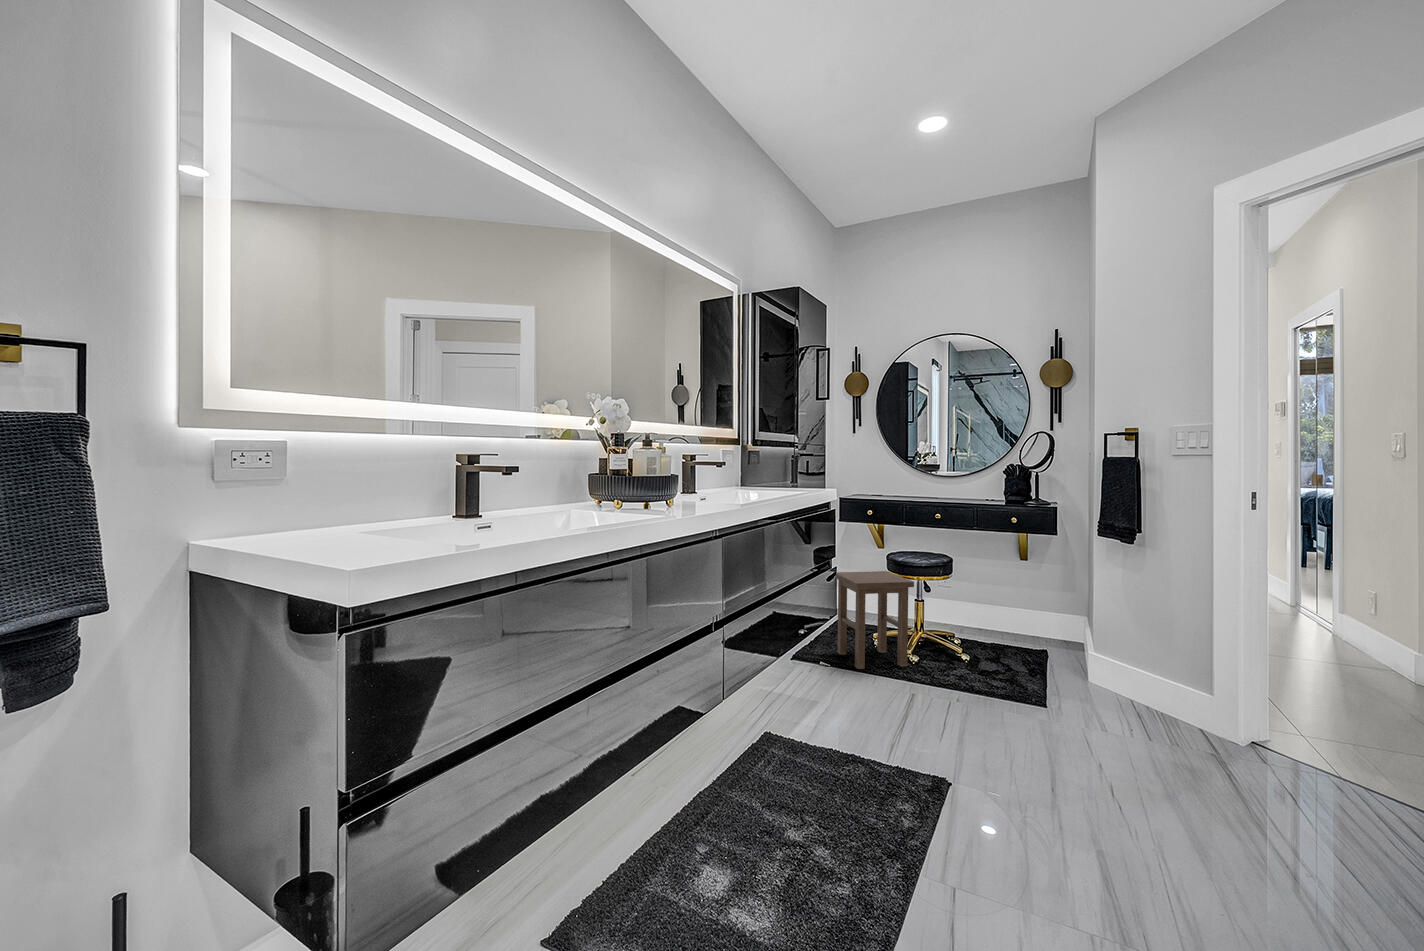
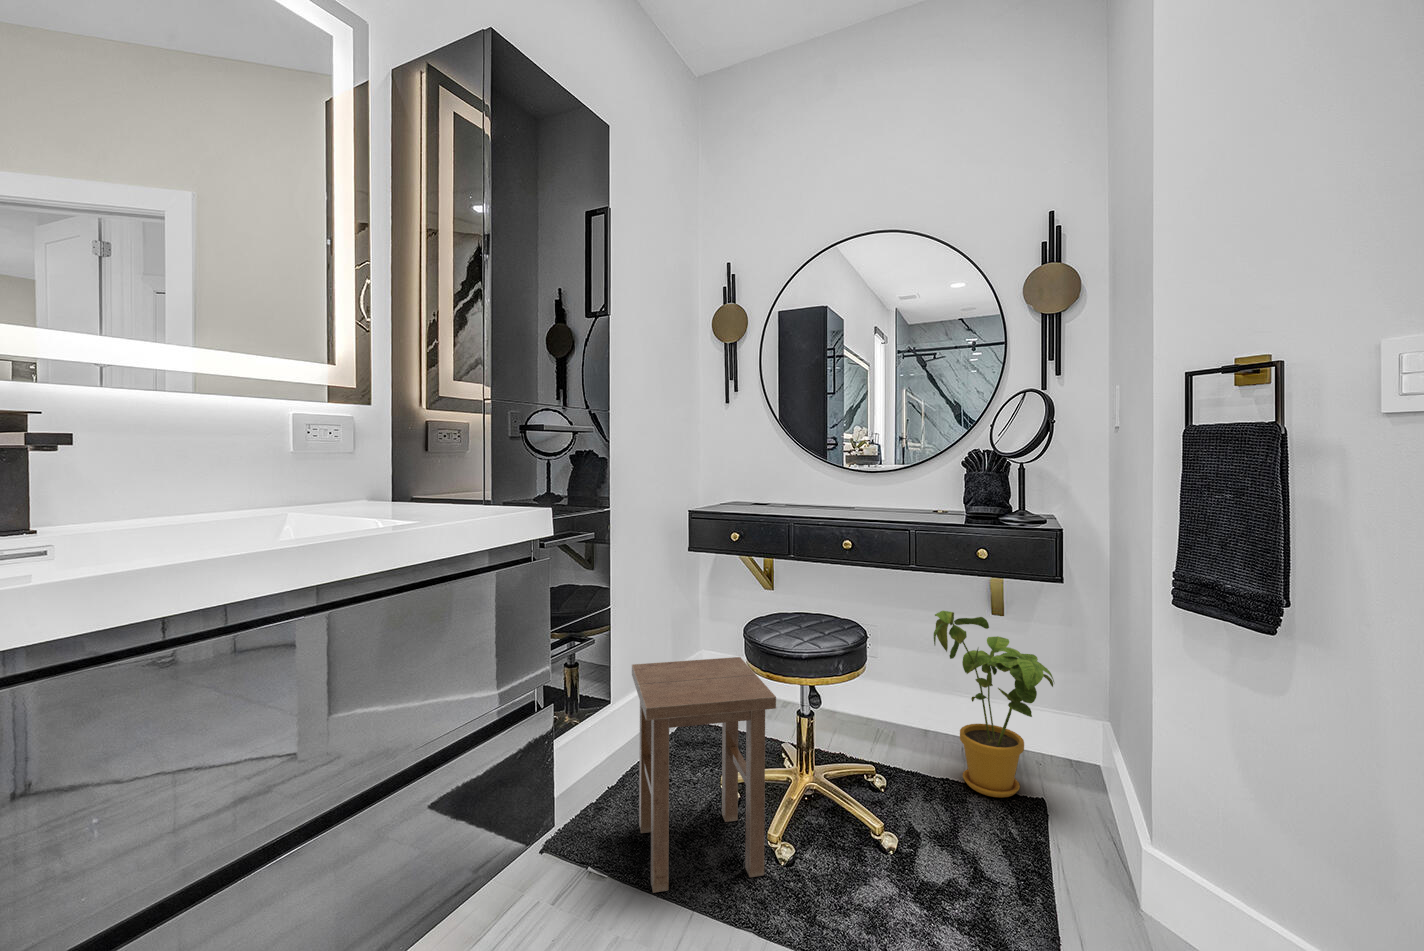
house plant: none [987,550,1053,649] -> present [934,611,1054,798]

